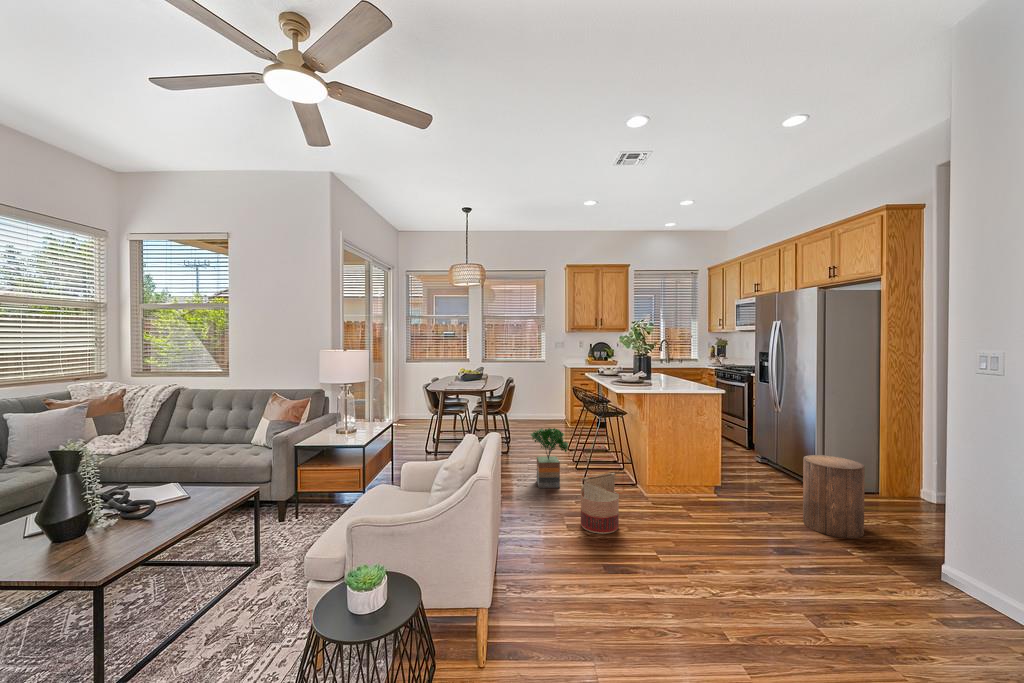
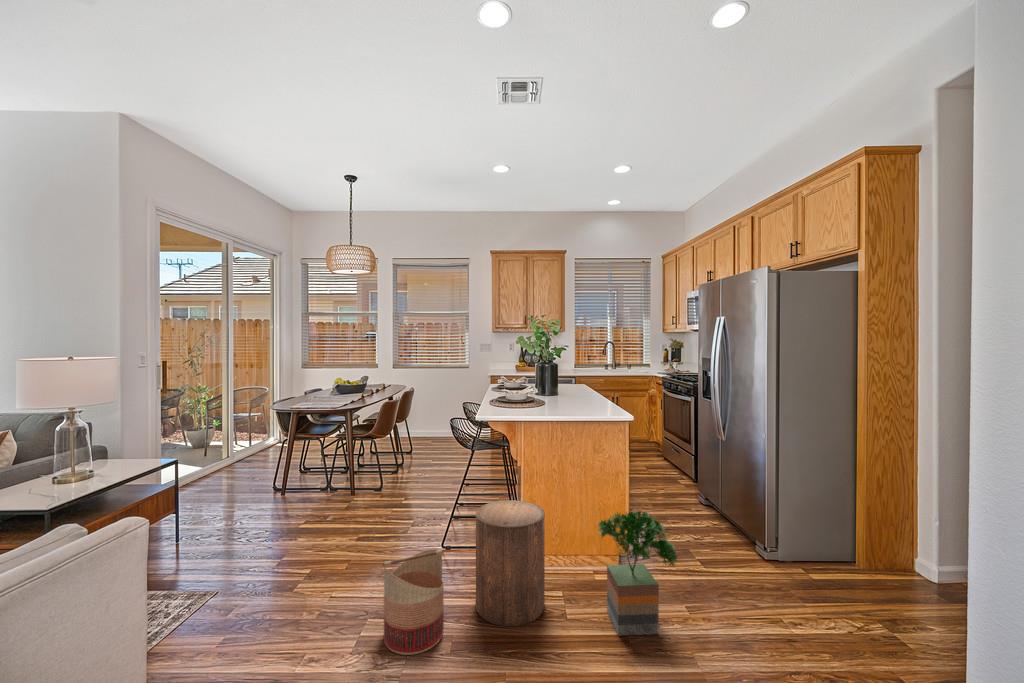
potted tree: present [531,428,568,488] -> present [597,511,677,636]
stool: present [803,455,865,538] -> present [476,500,545,626]

